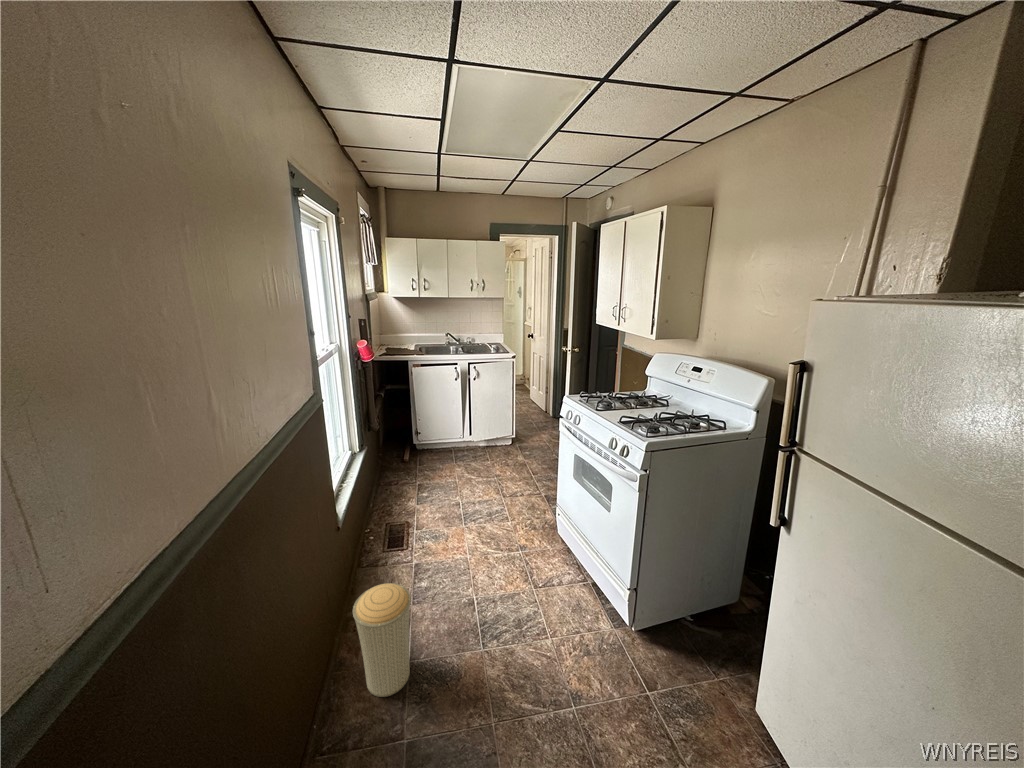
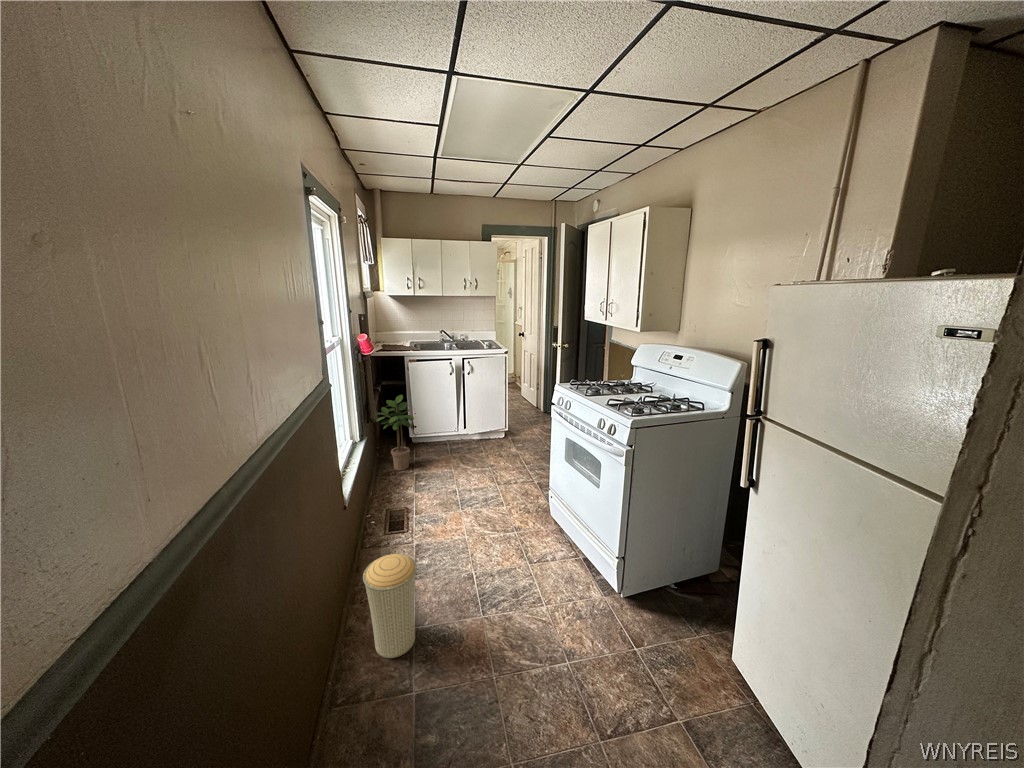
potted plant: none [376,401,416,480] -> present [376,395,414,470]

